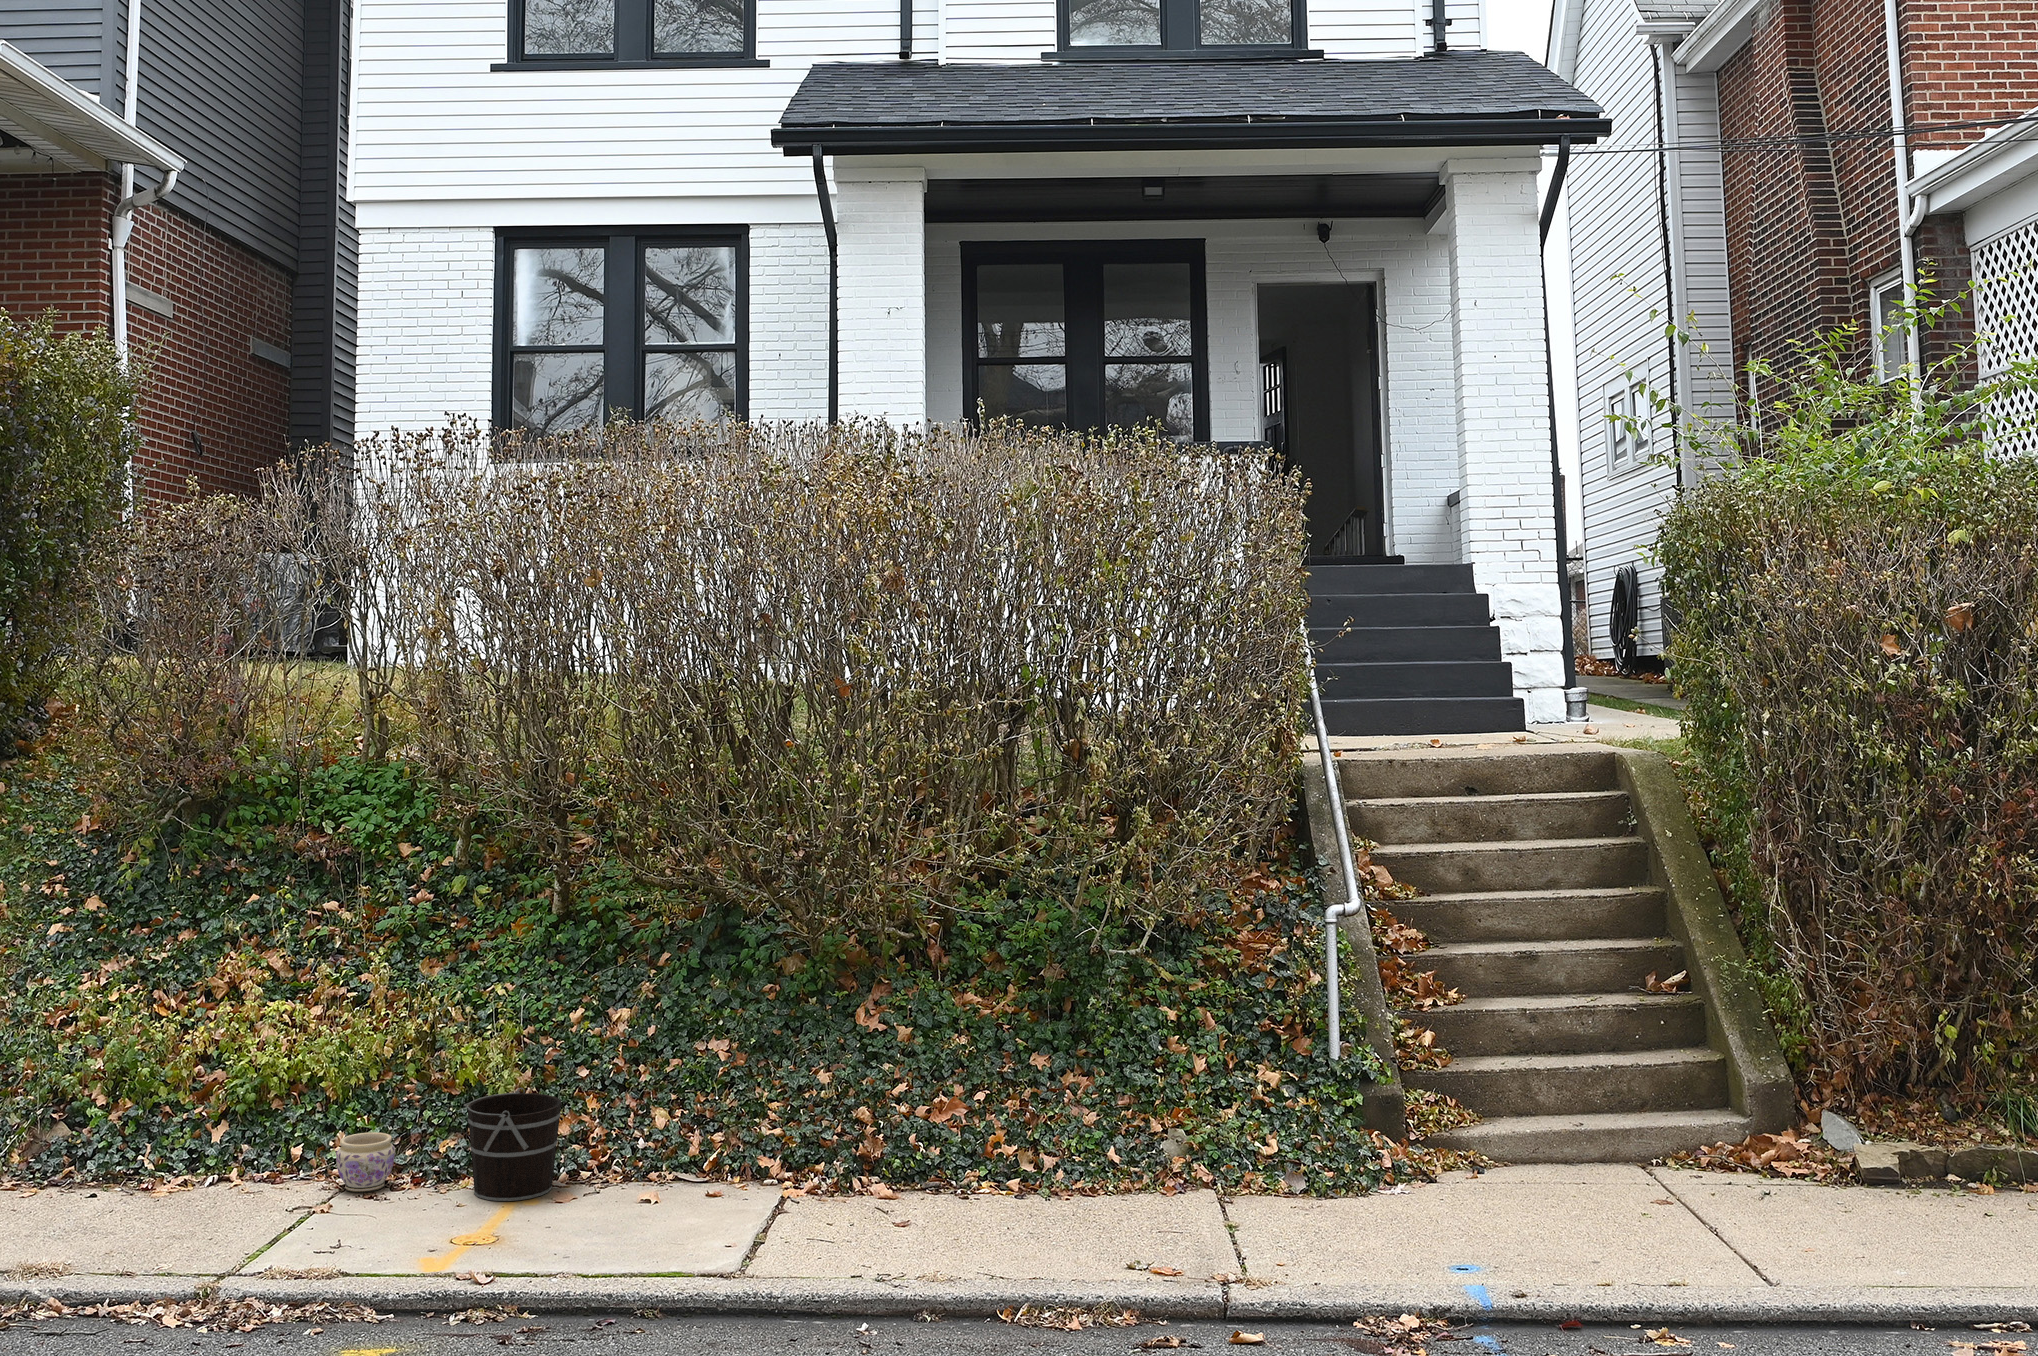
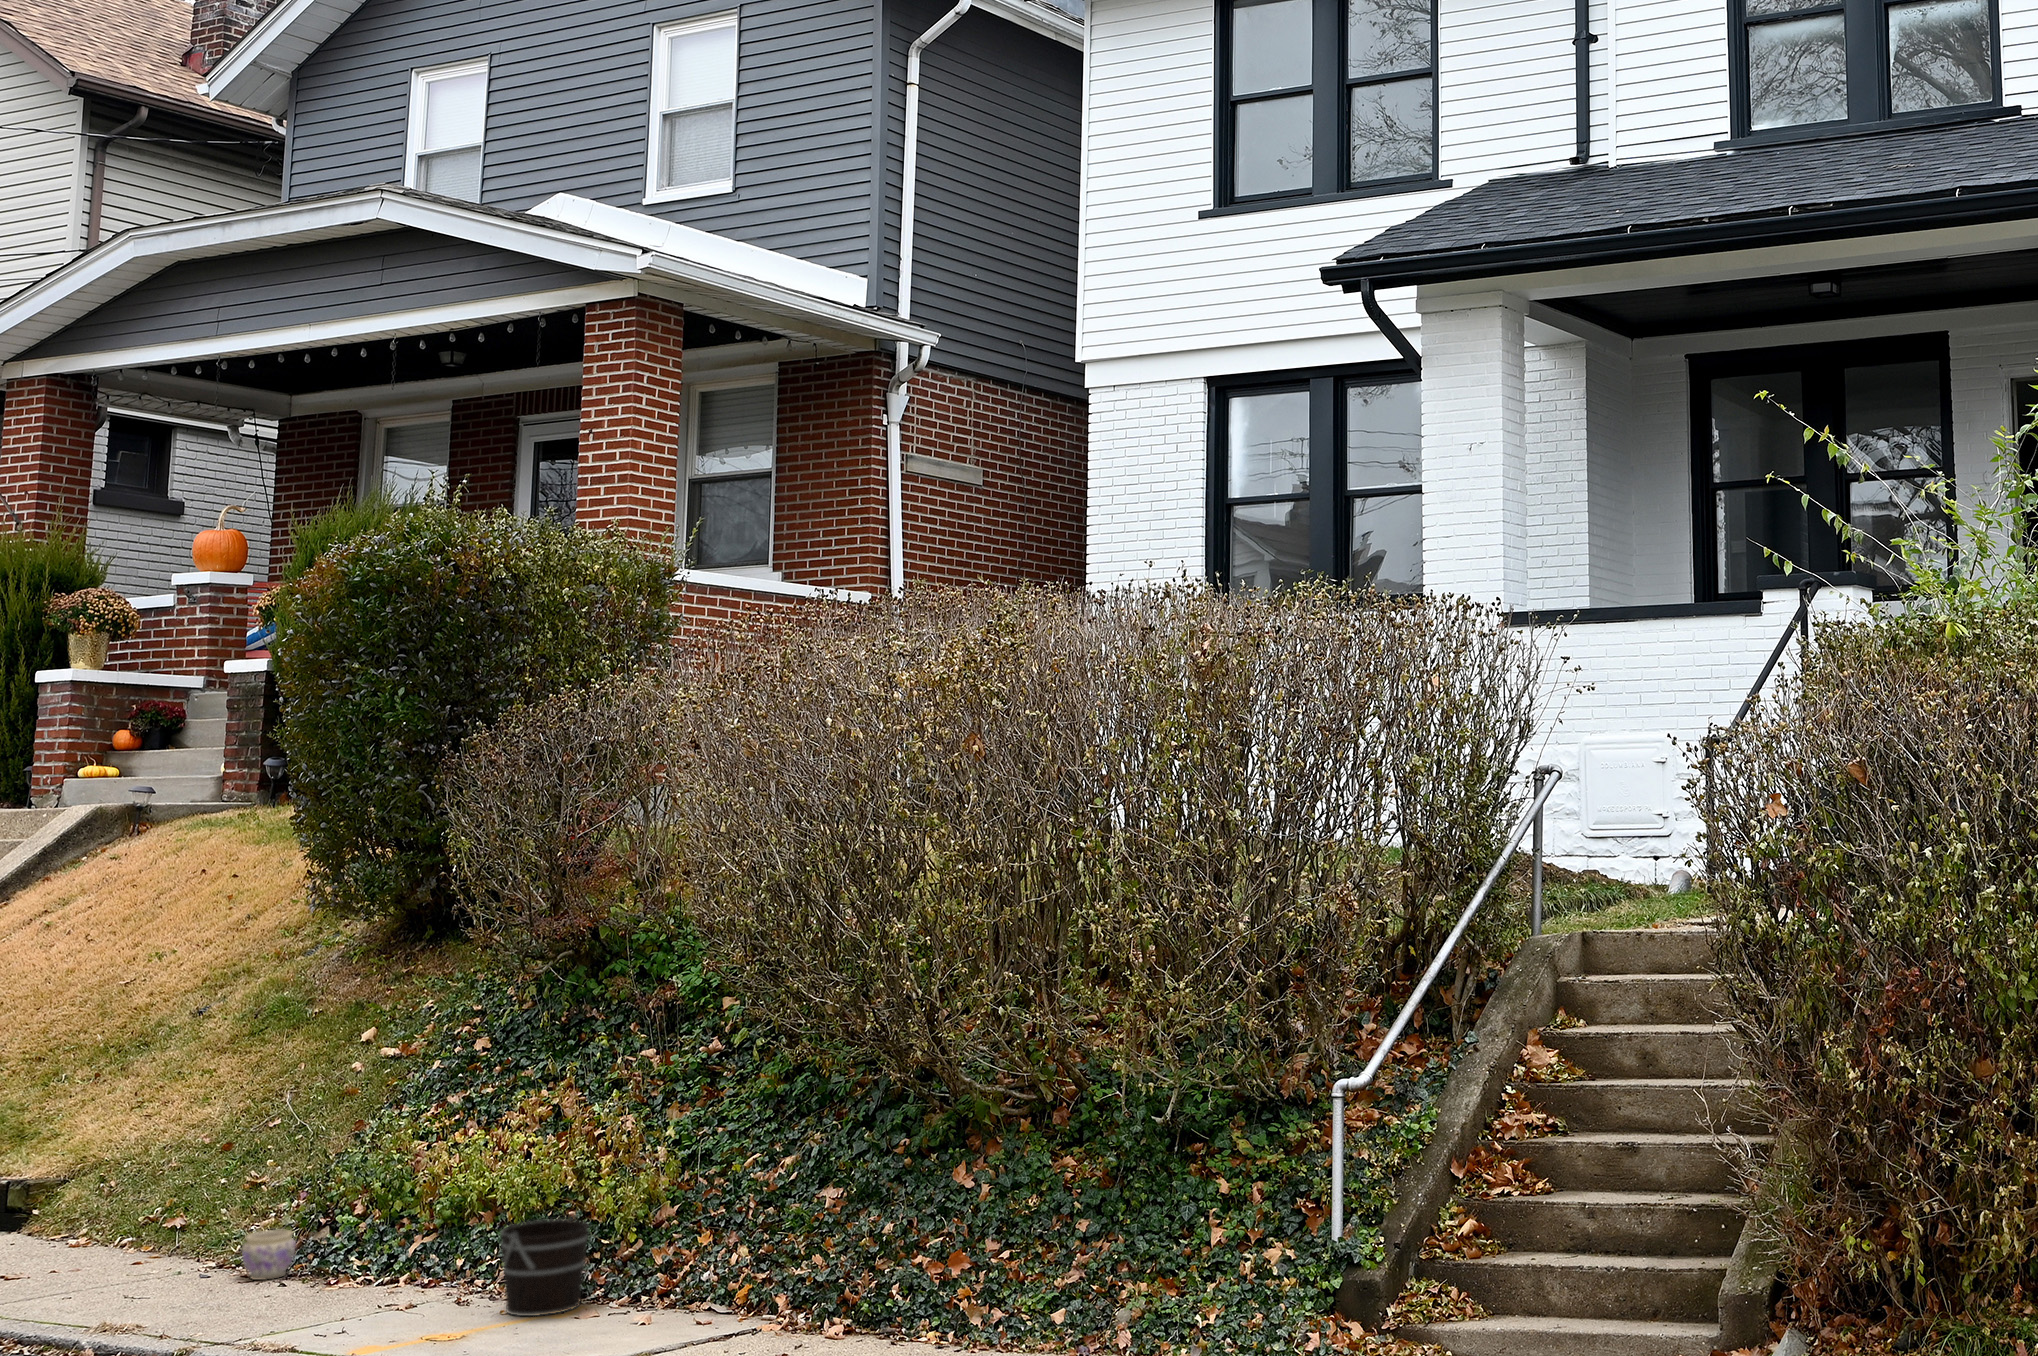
planter: present [336,1132,395,1193] -> present [242,1230,296,1280]

